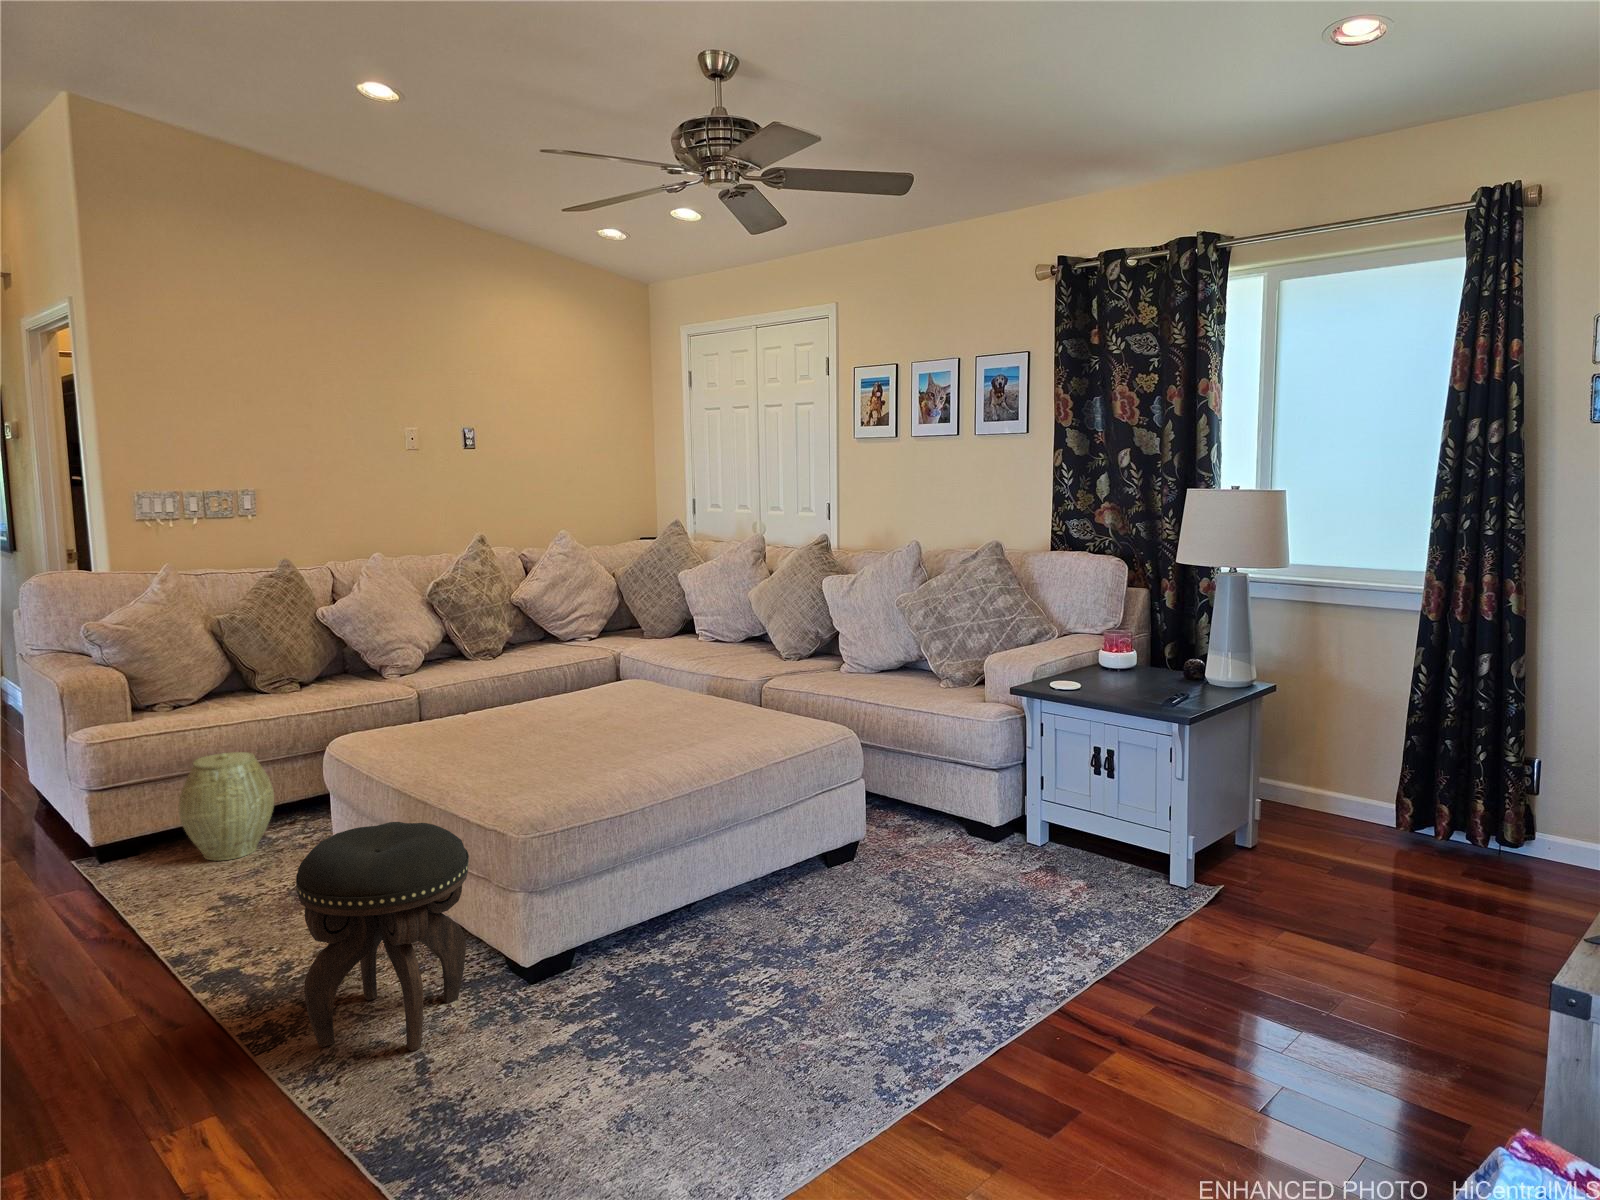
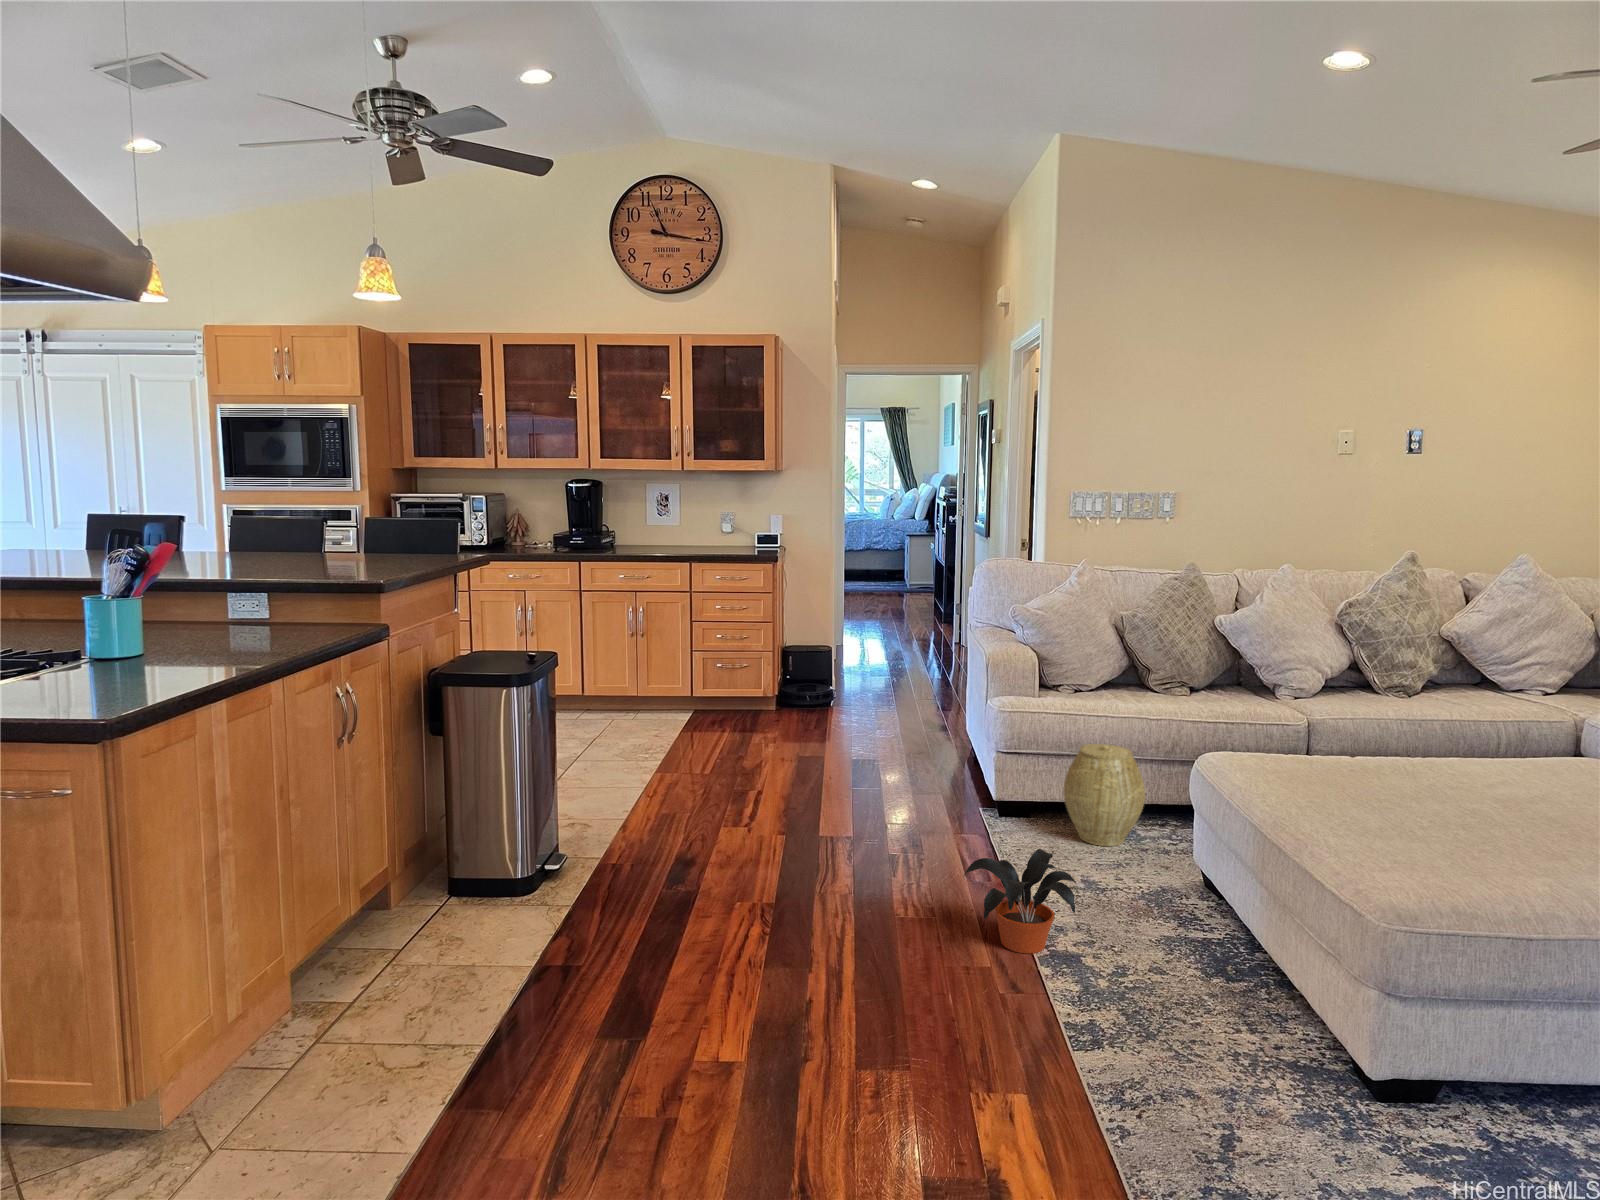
footstool: present [296,822,469,1051] -> none [1125,858,1315,1118]
potted plant: none [75,875,226,996] -> present [964,849,1076,953]

